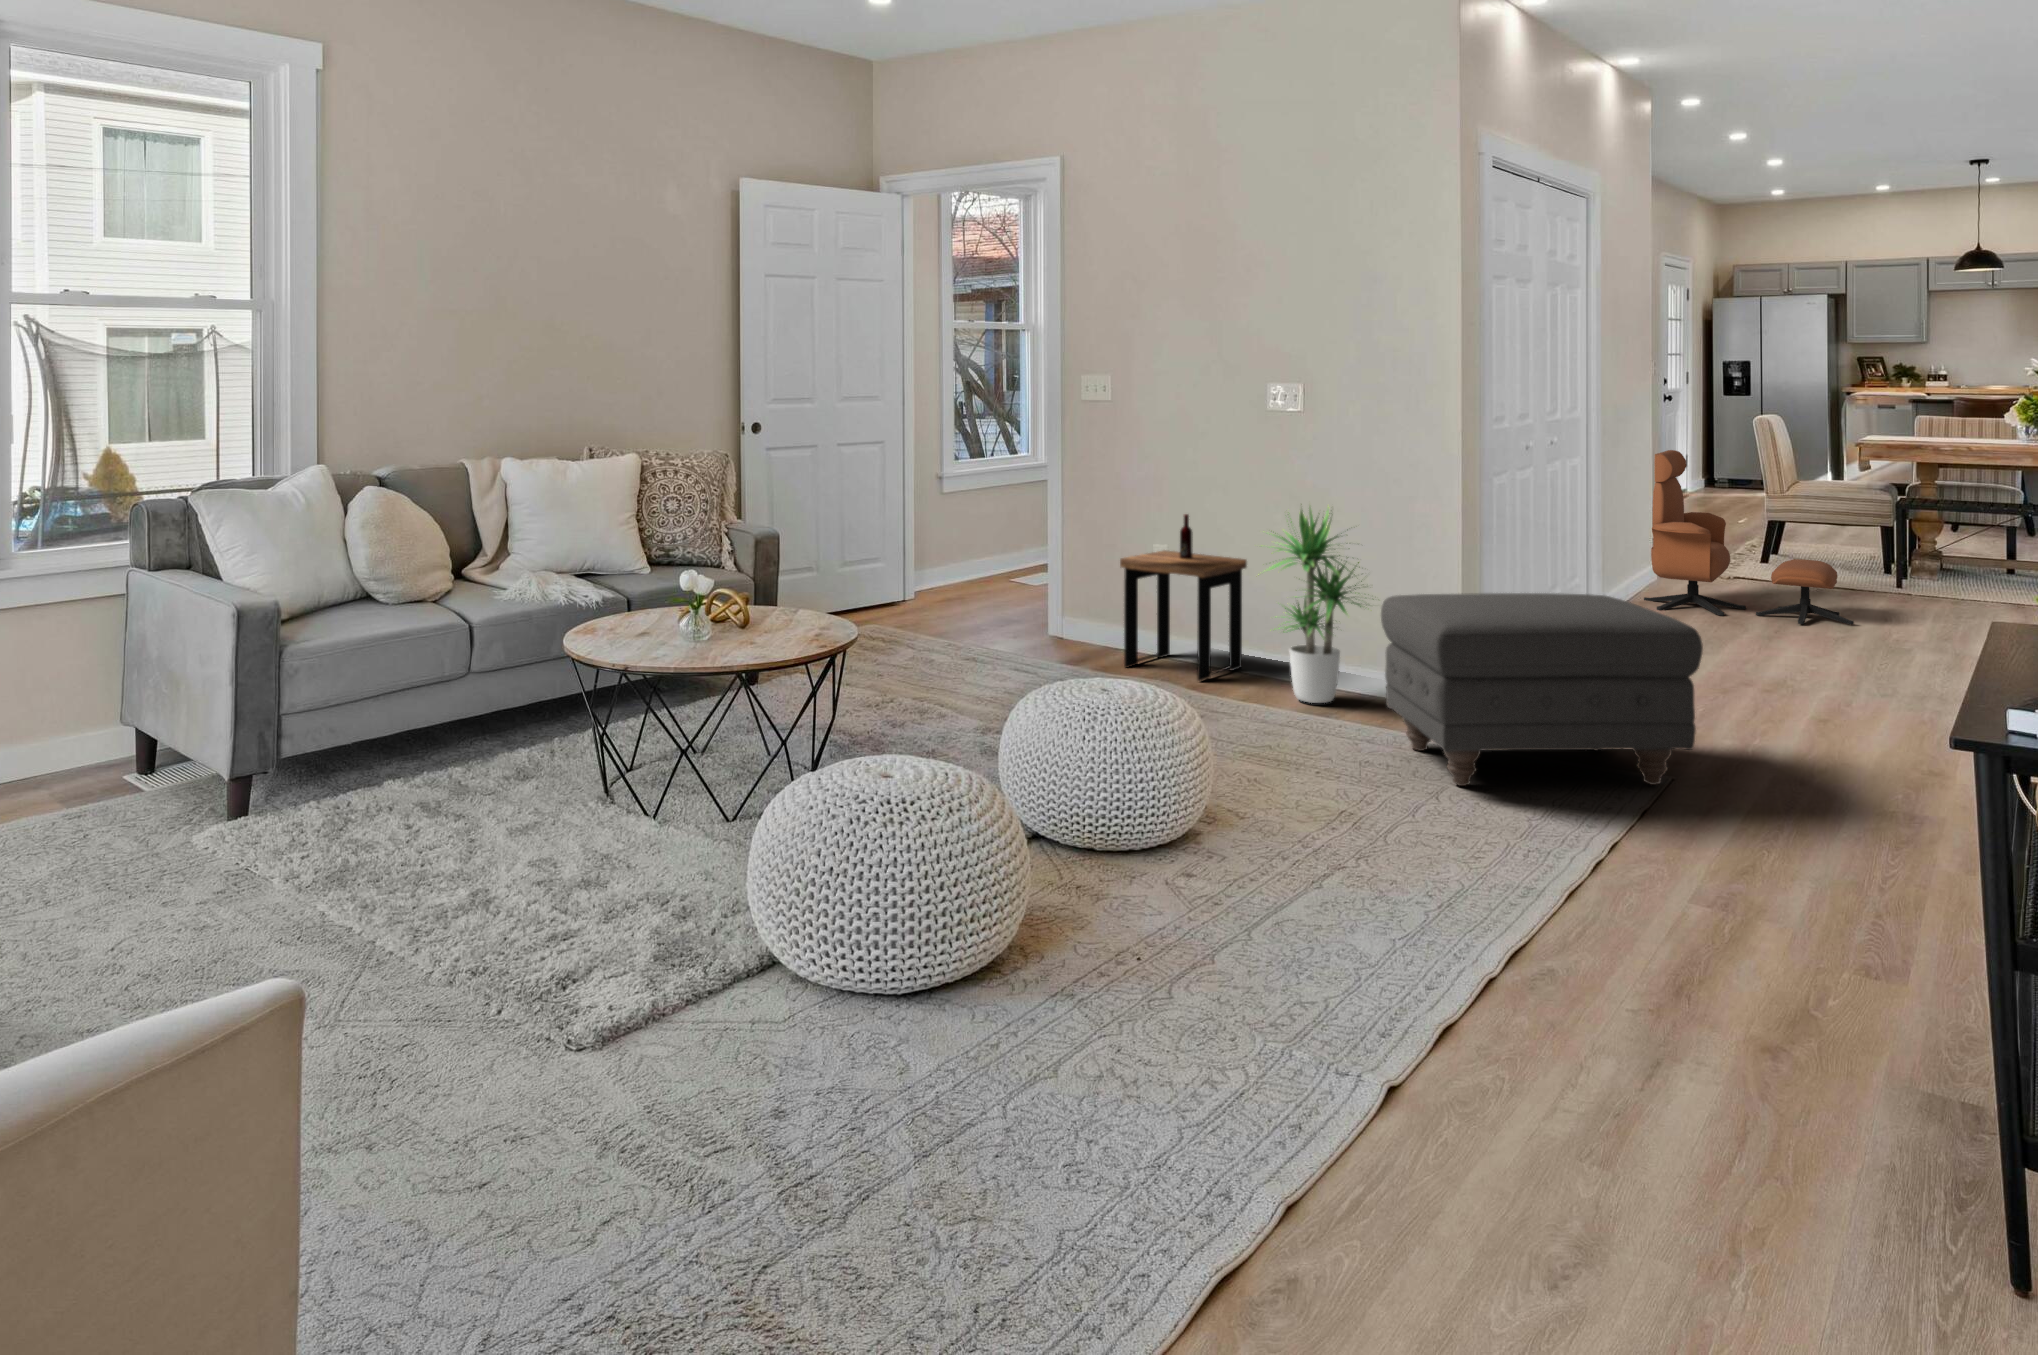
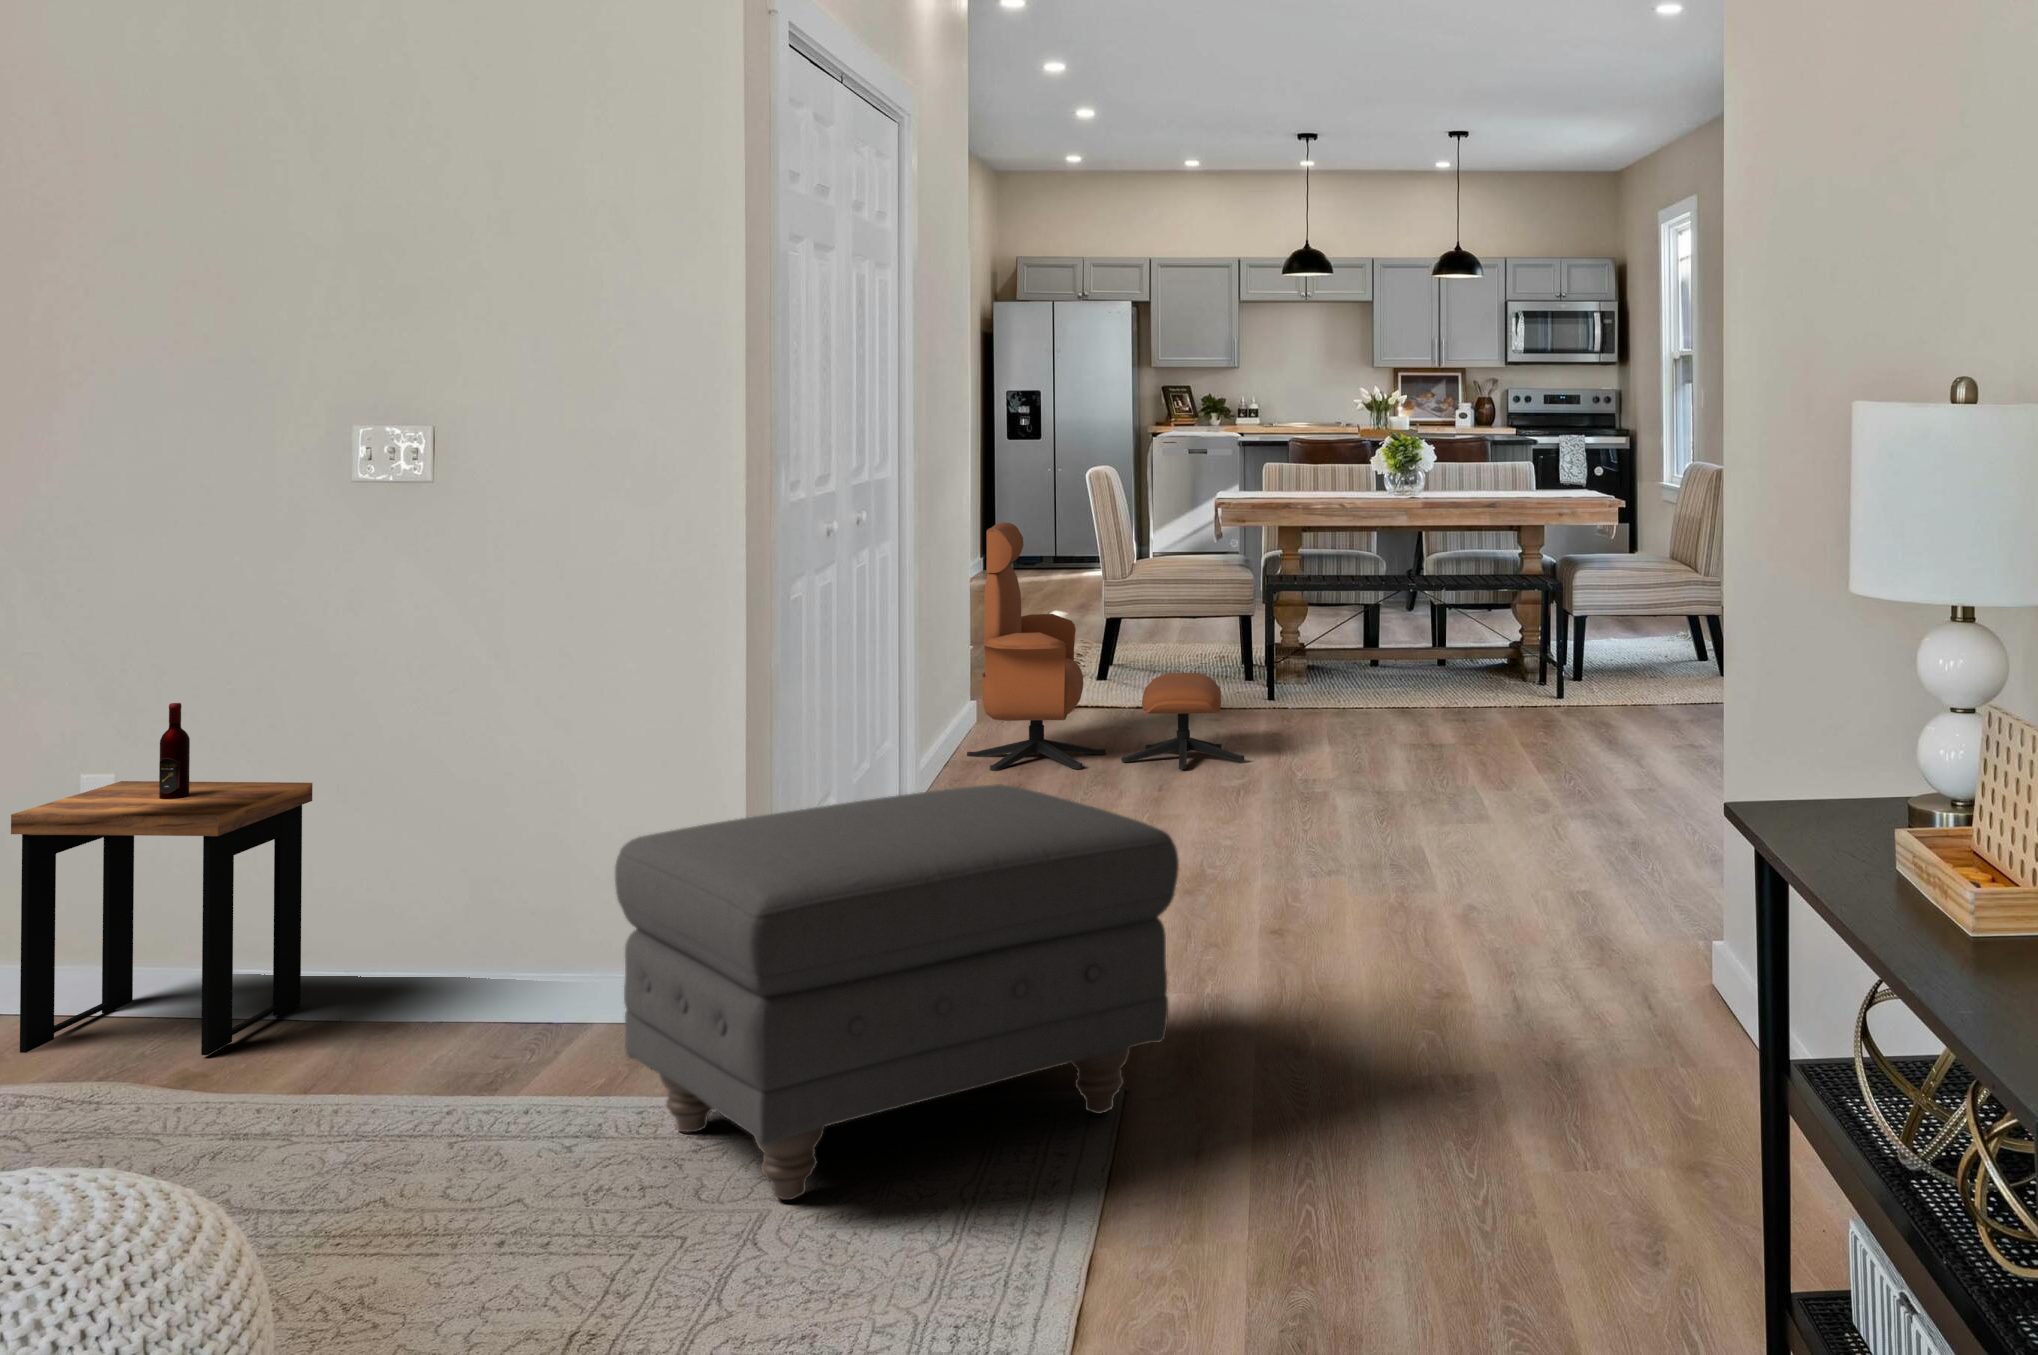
potted plant: present [1267,507,1374,703] -> none [334,658,606,1063]

